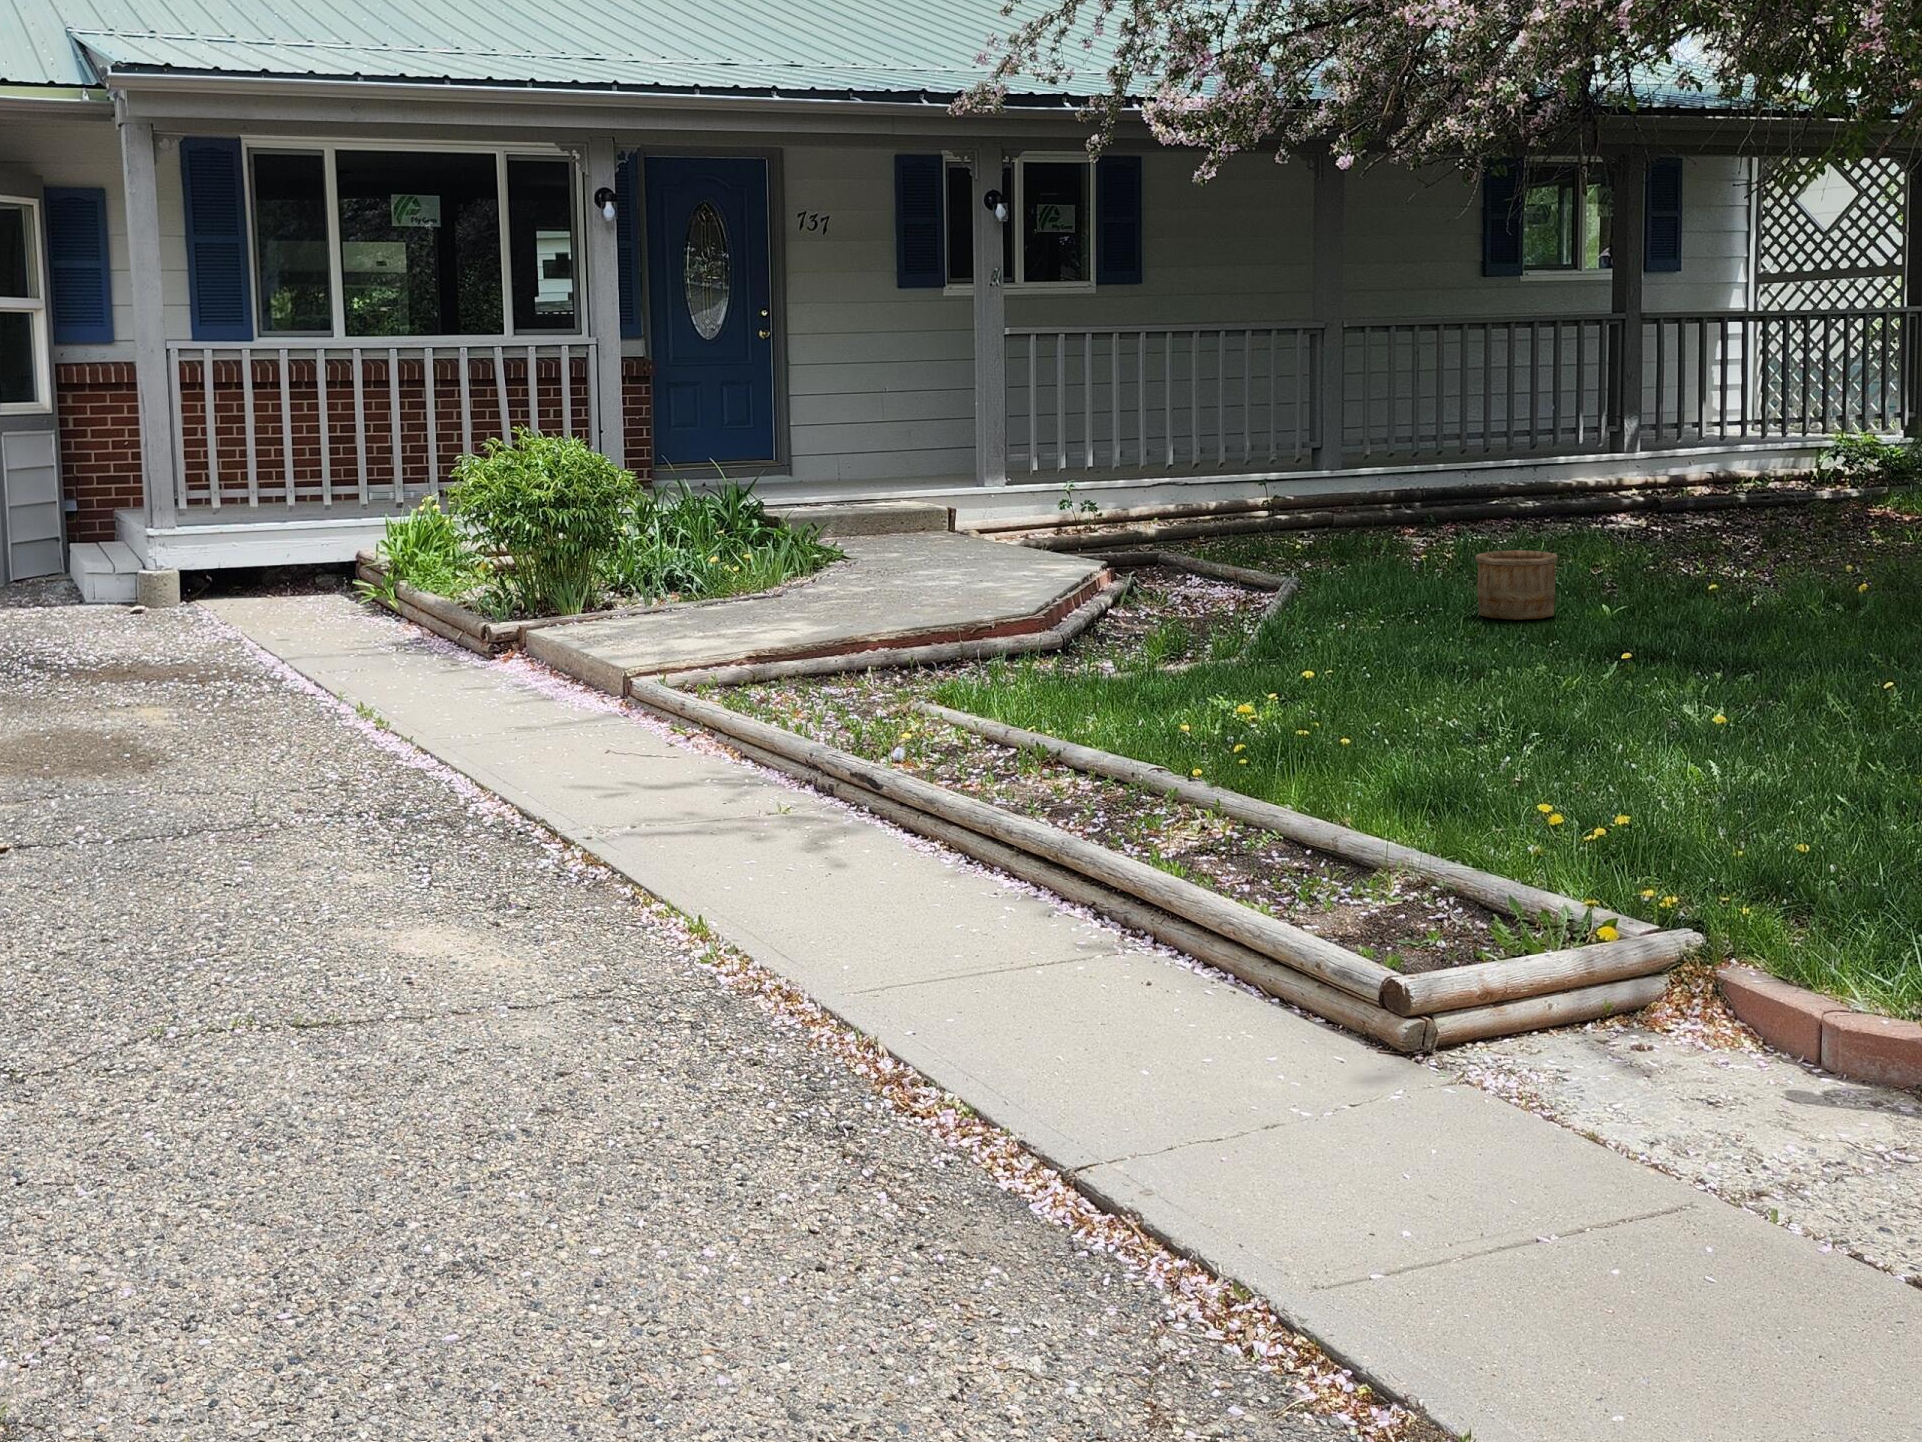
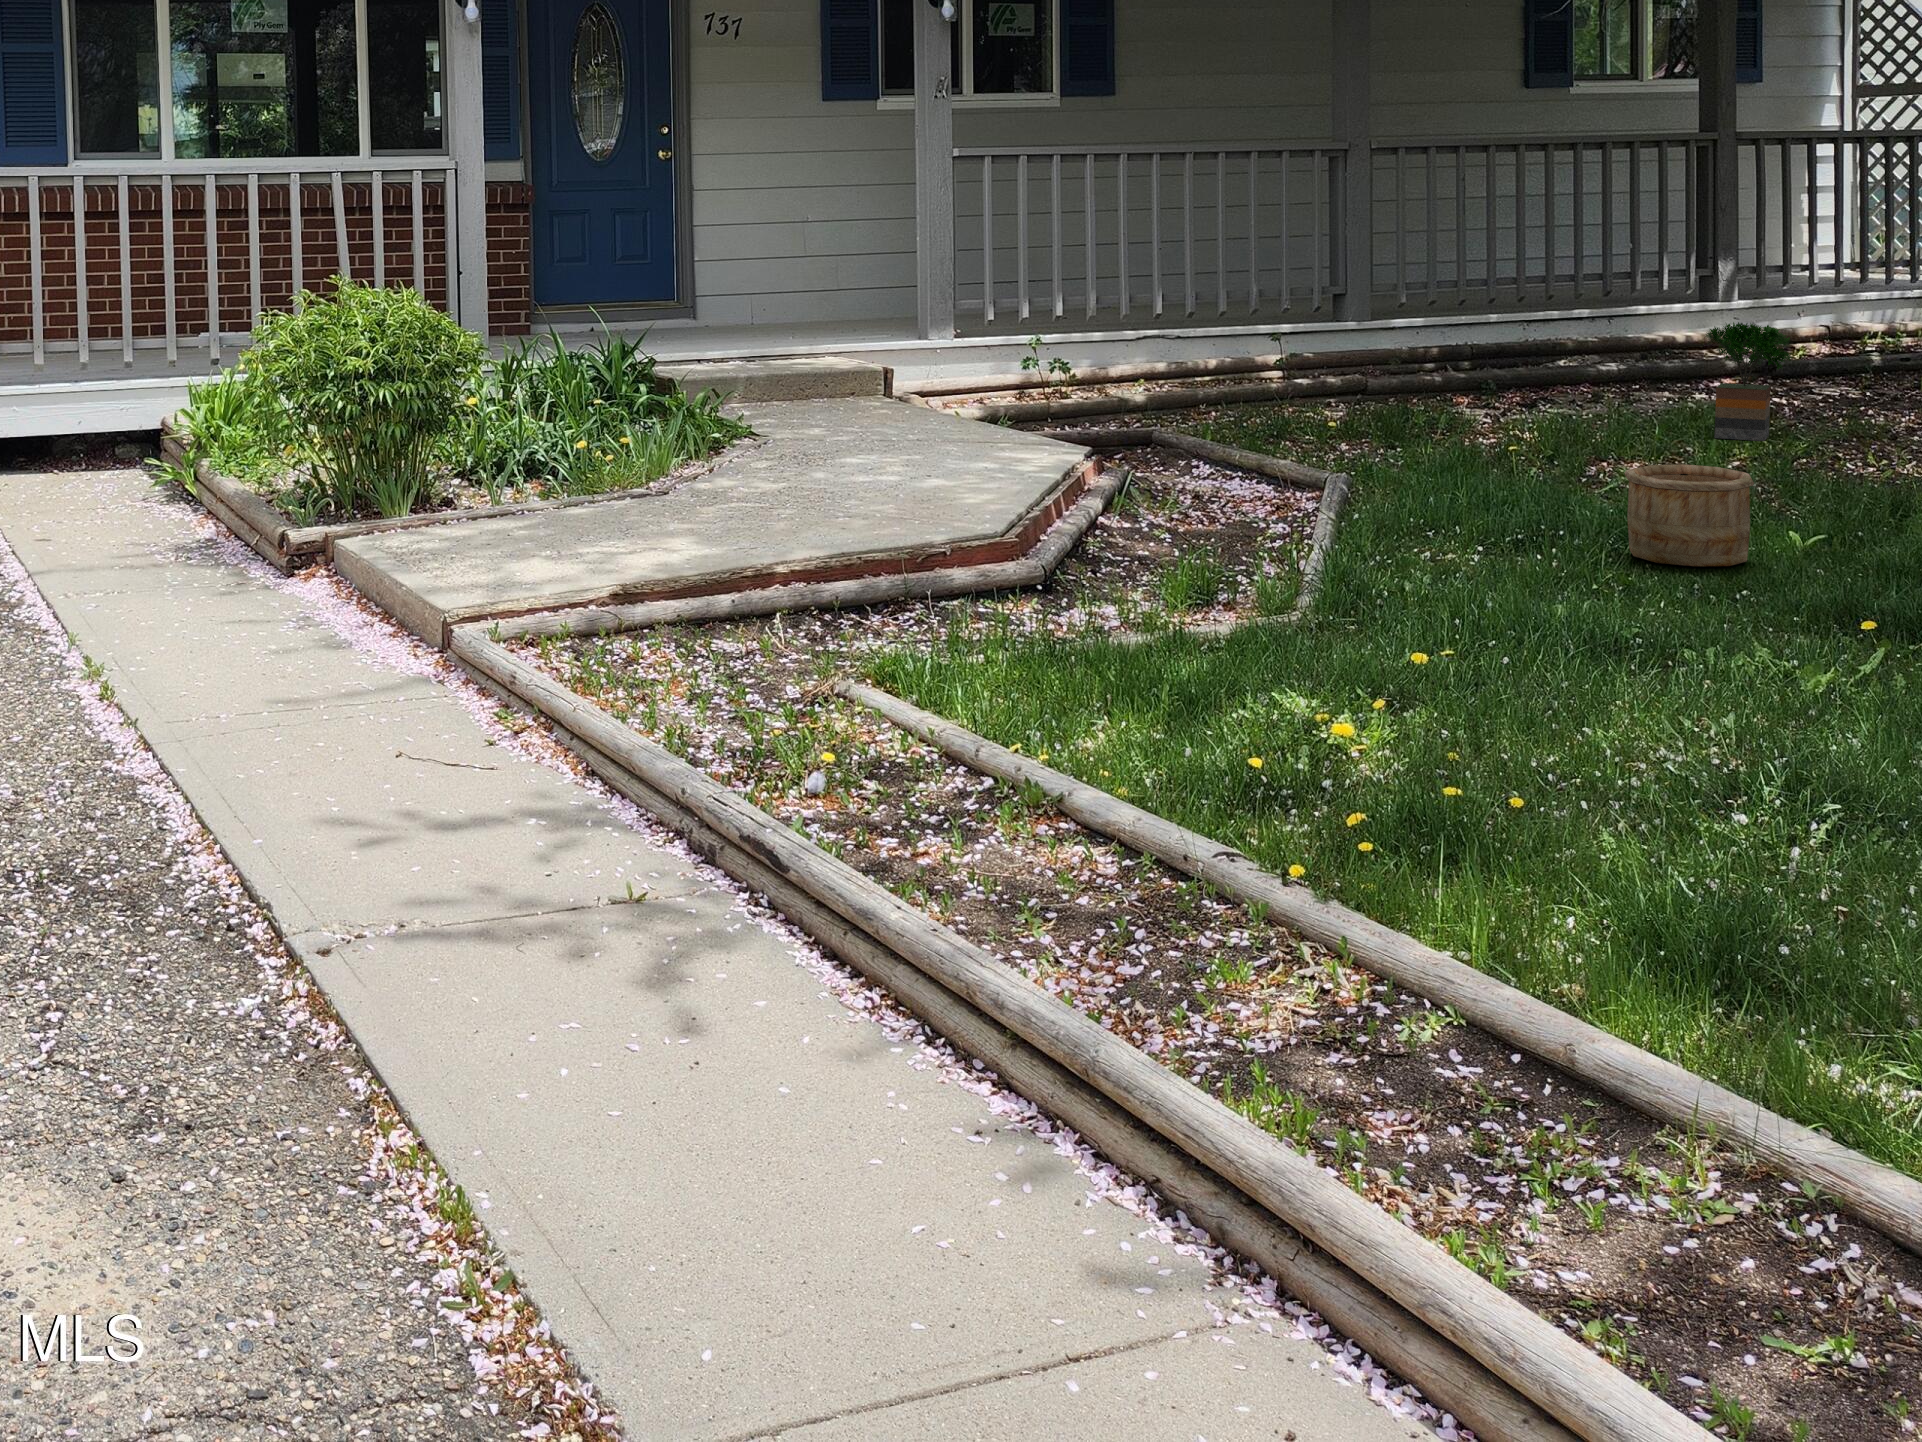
potted tree: none [1574,458,1638,549] -> present [1705,322,1792,441]

